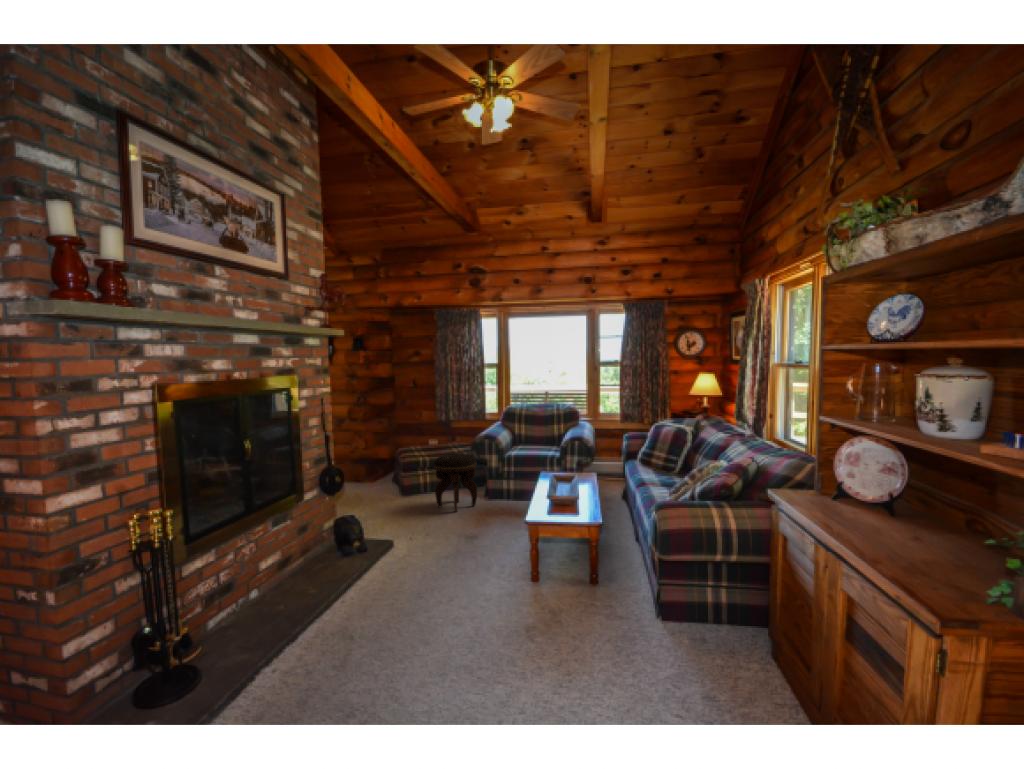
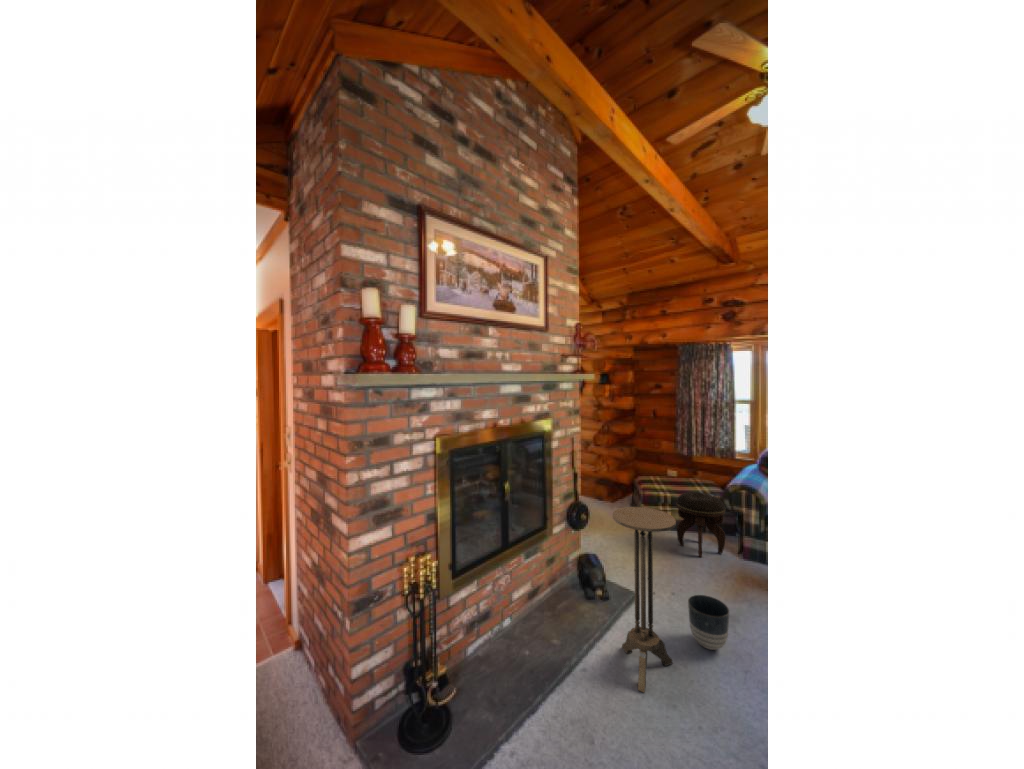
side table: none [365,450,425,608] -> present [612,507,676,692]
planter: none [438,526,470,568] -> present [688,595,729,650]

